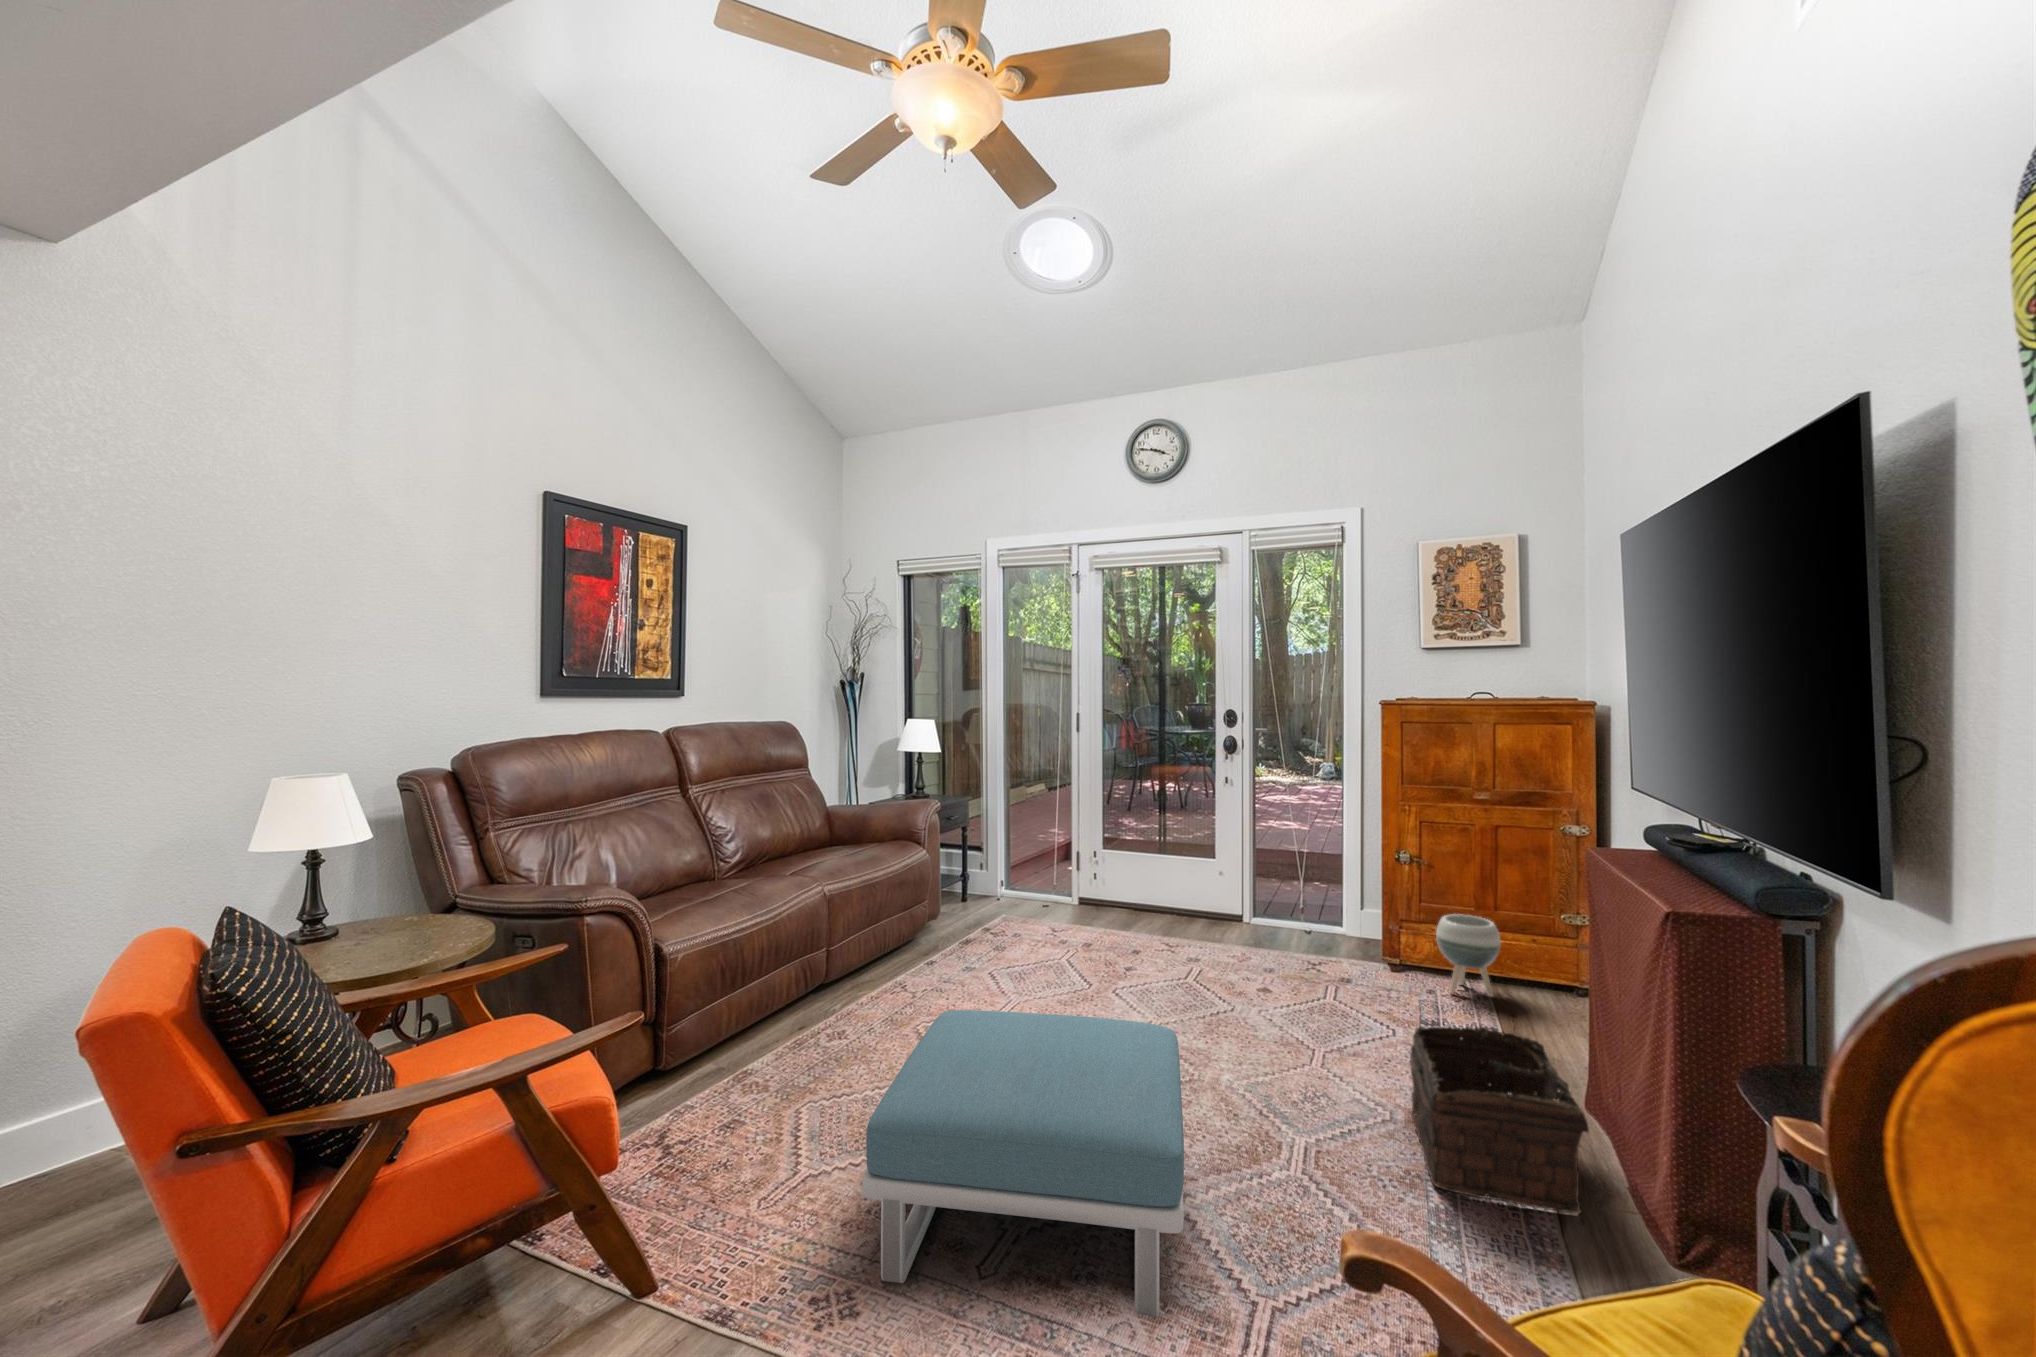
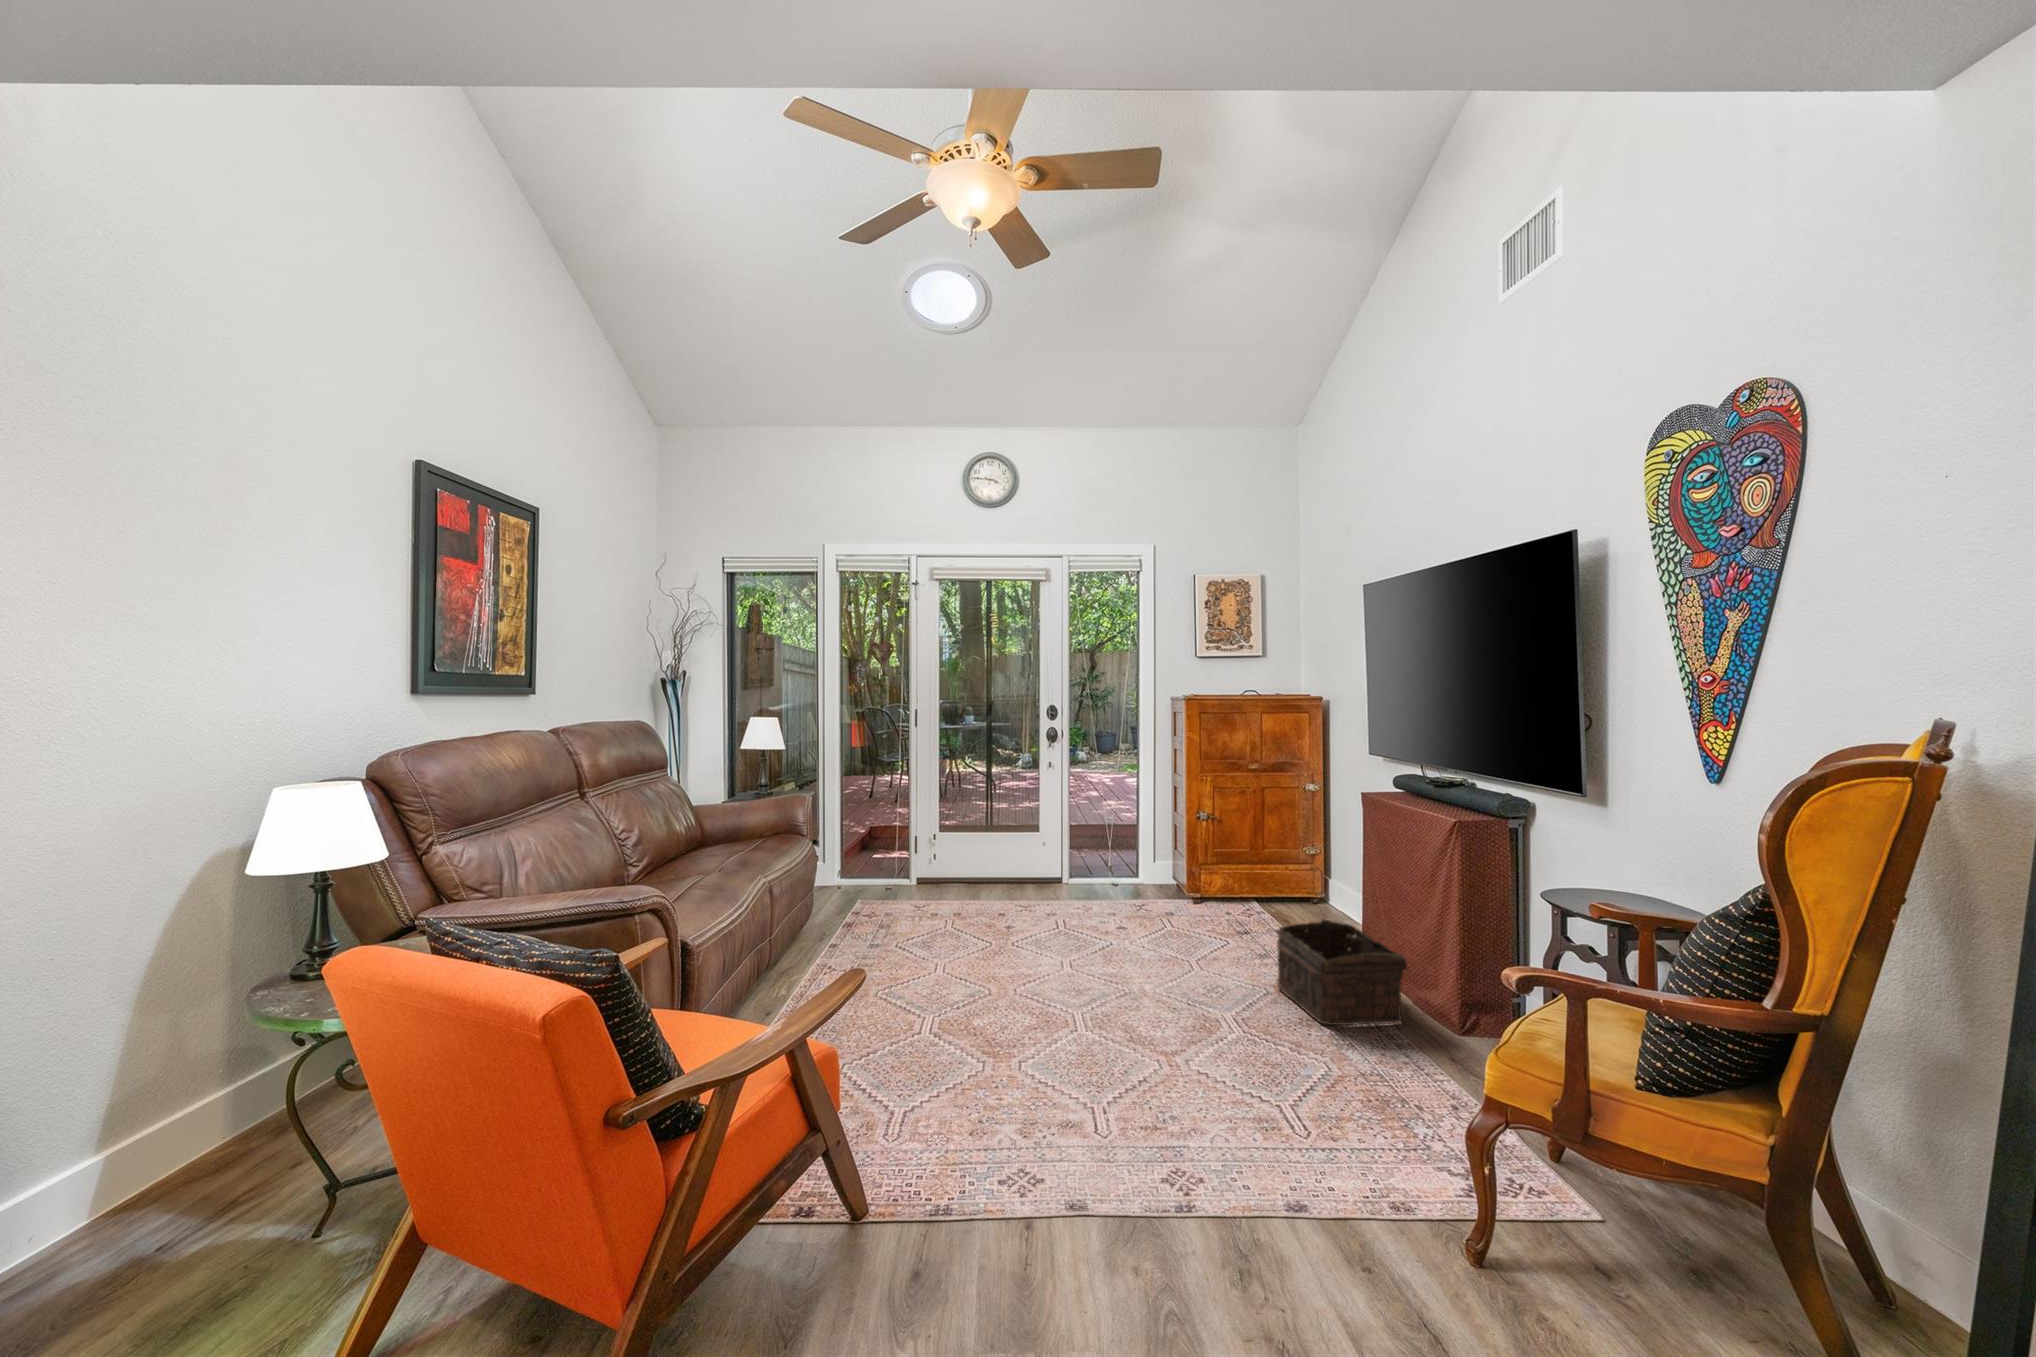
planter: present [1436,914,1501,997] -> none [1229,855,1272,914]
footstool: present [862,1010,1184,1317] -> none [974,945,1247,1153]

